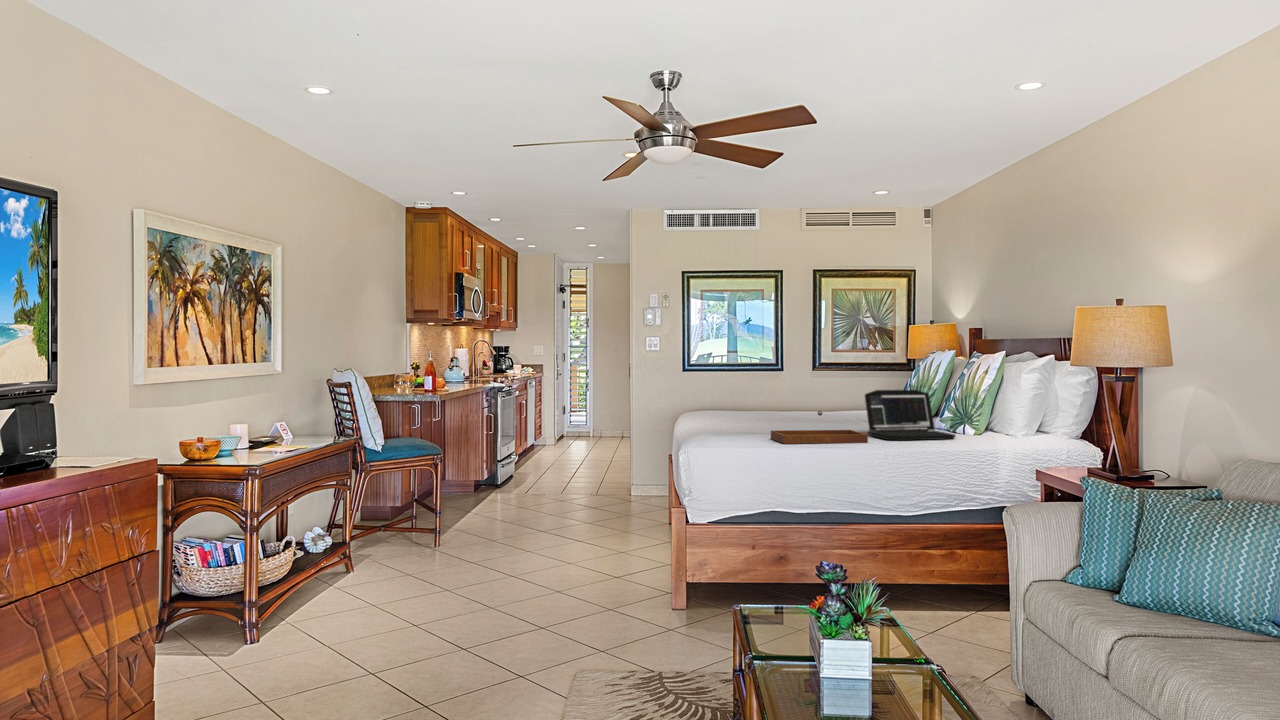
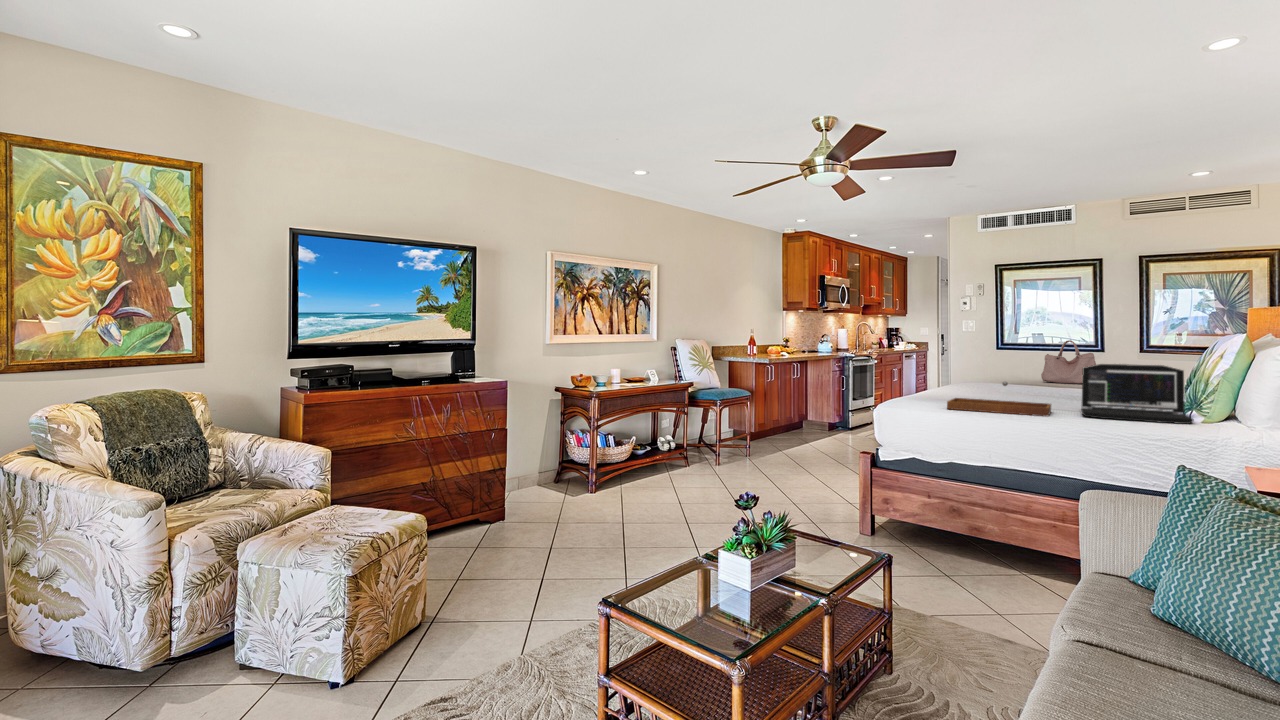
handbag: none [708,363,756,406] -> present [1041,340,1096,384]

